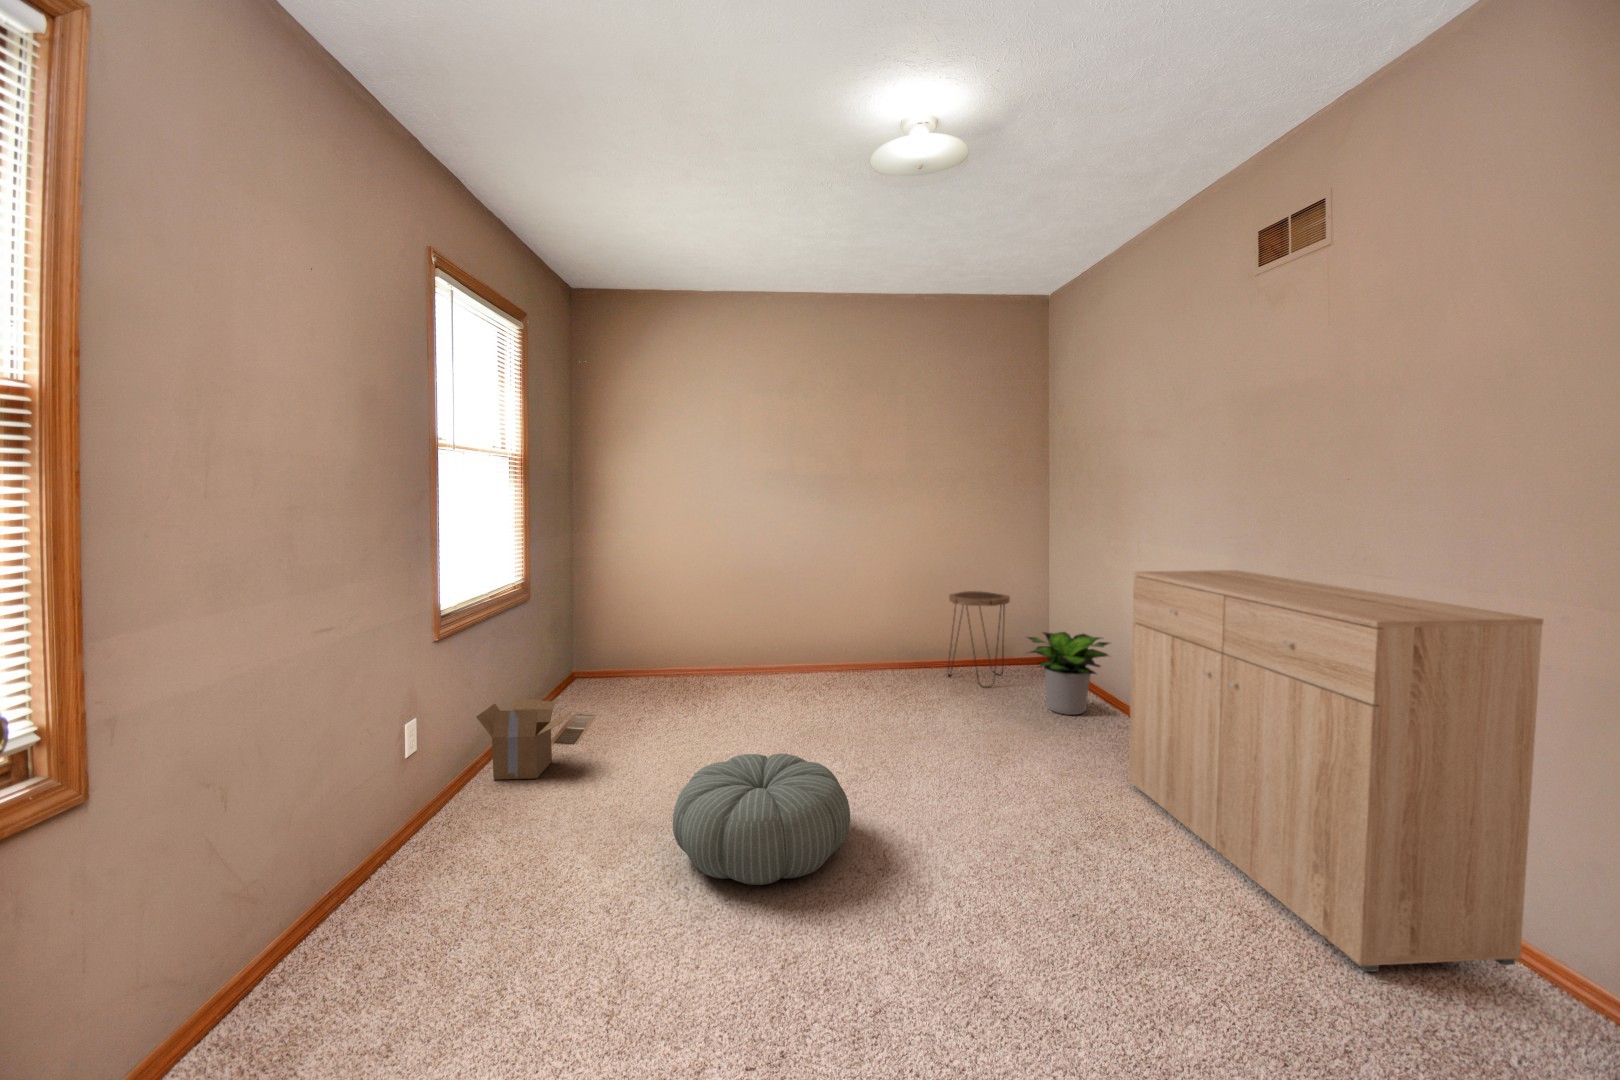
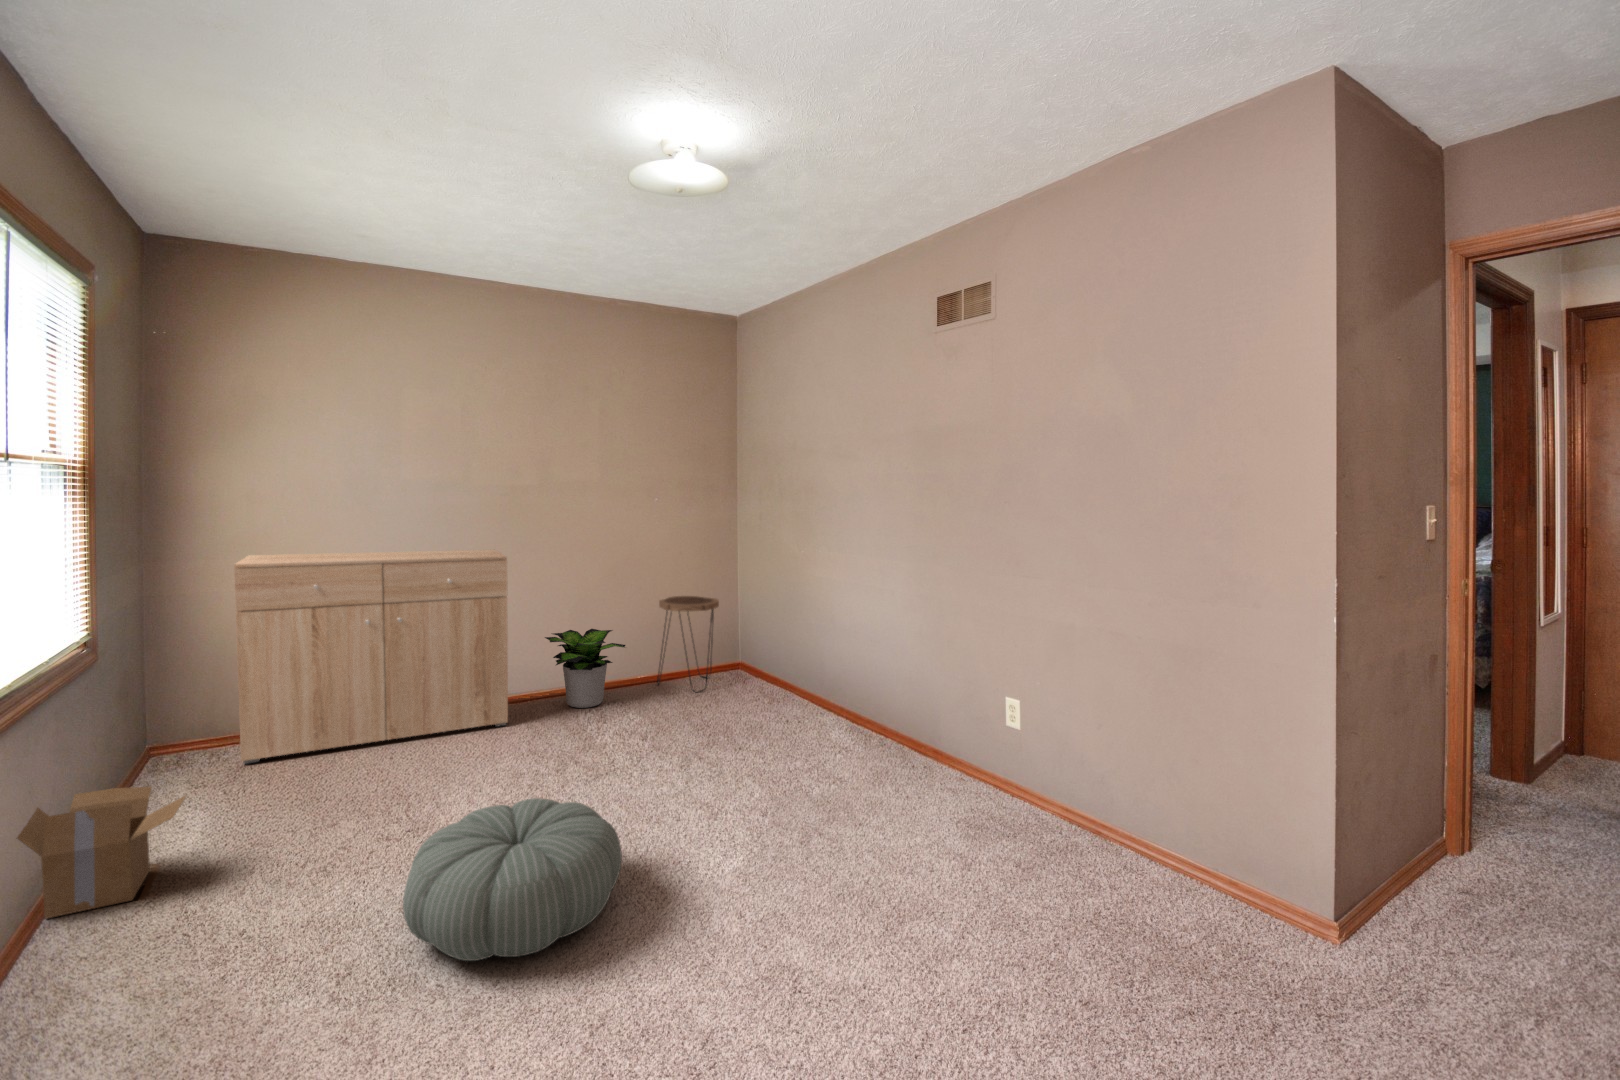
dresser: present [1129,570,1543,972] -> present [234,550,508,764]
potted plant: present [1028,632,1109,715] -> present [545,629,625,708]

